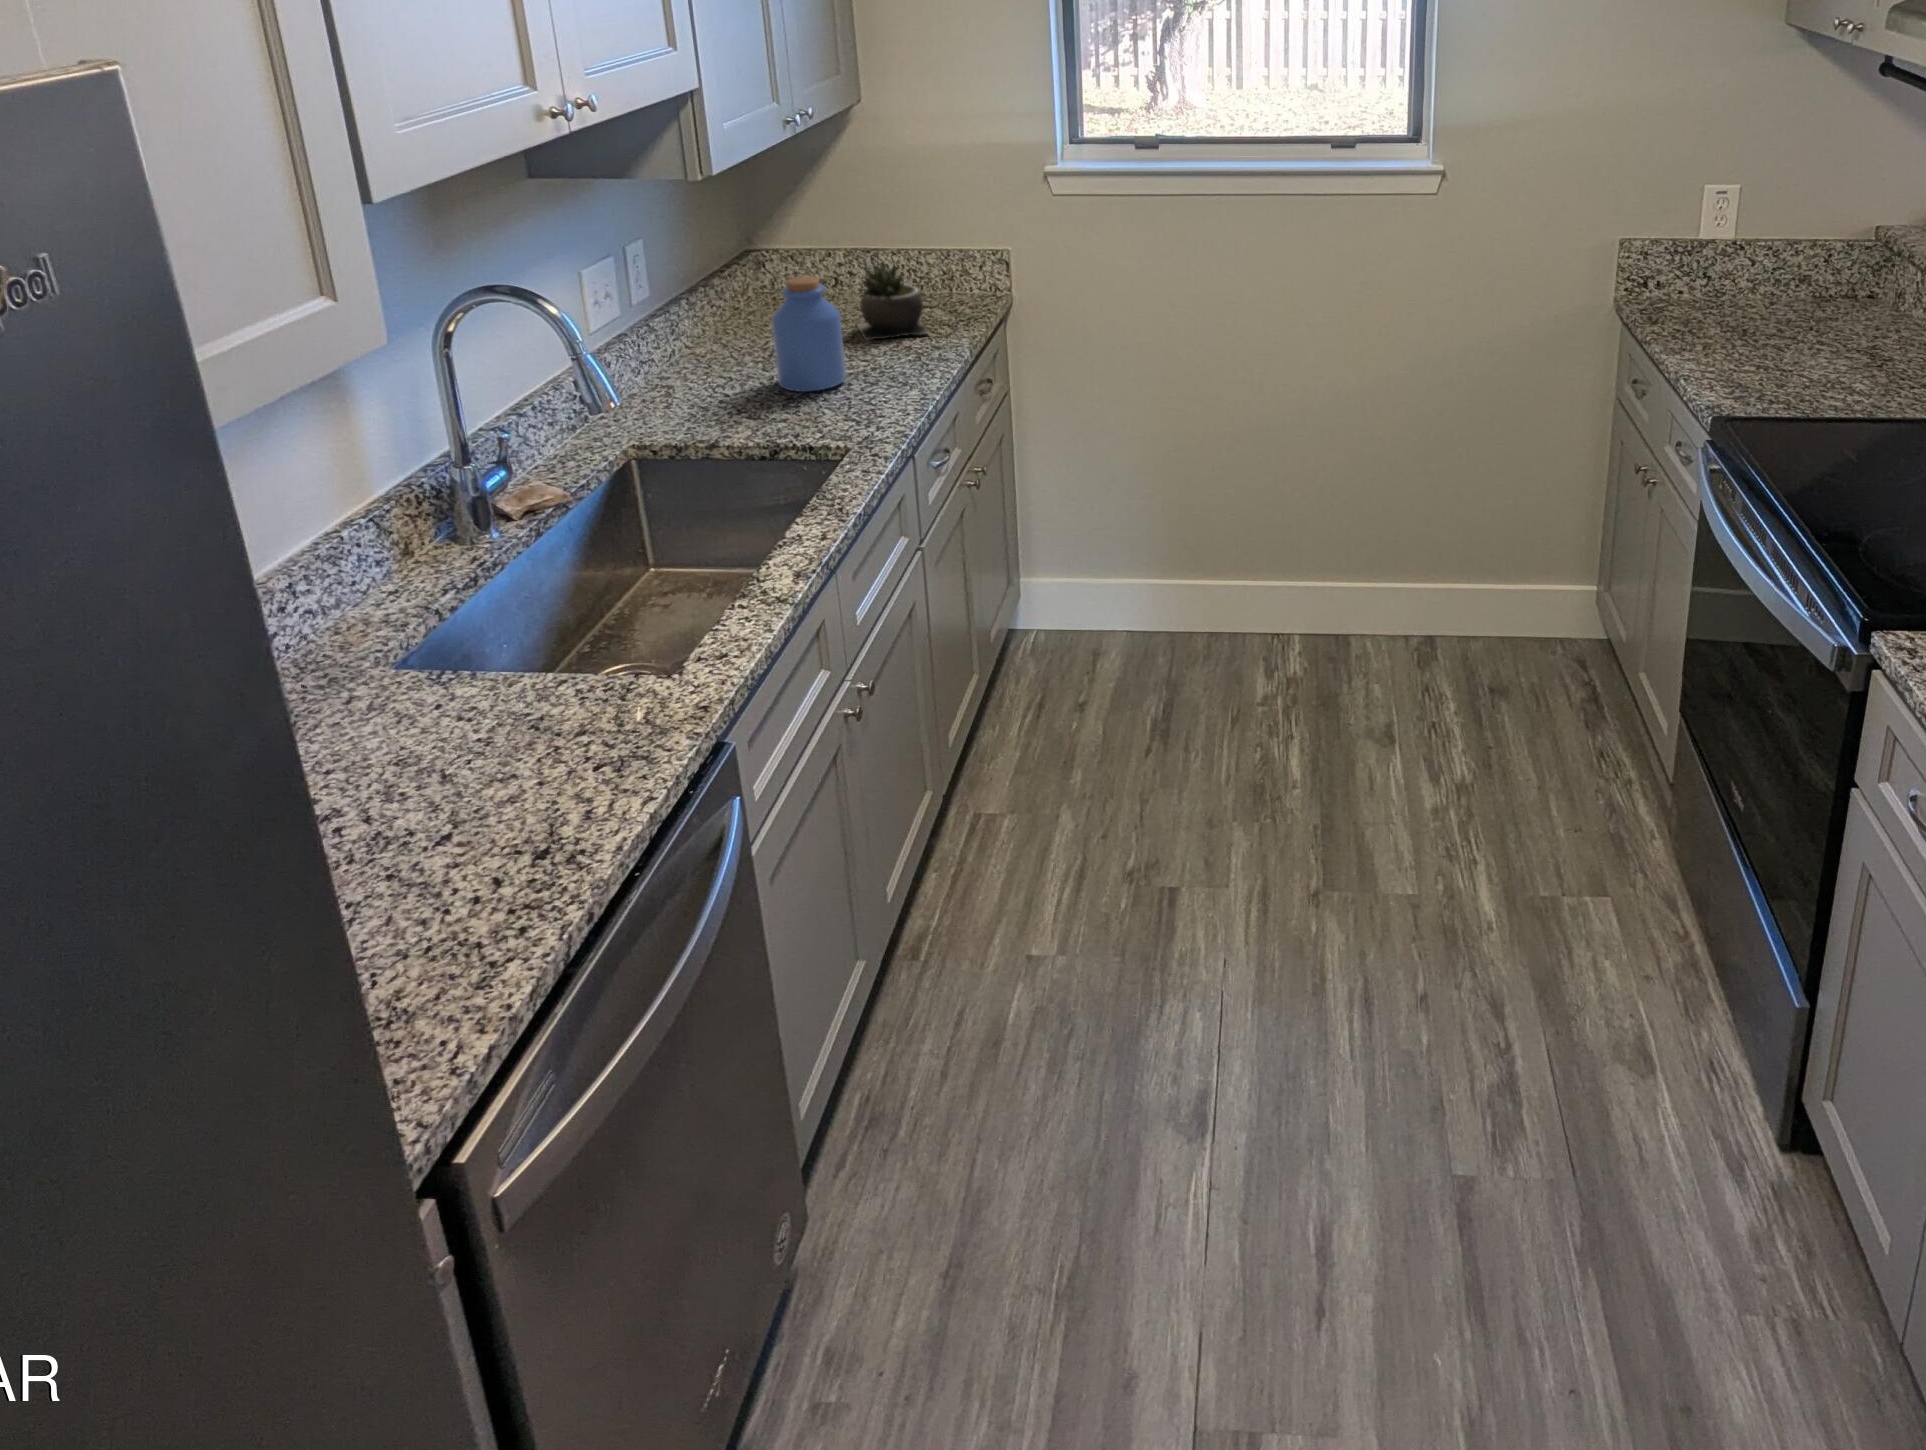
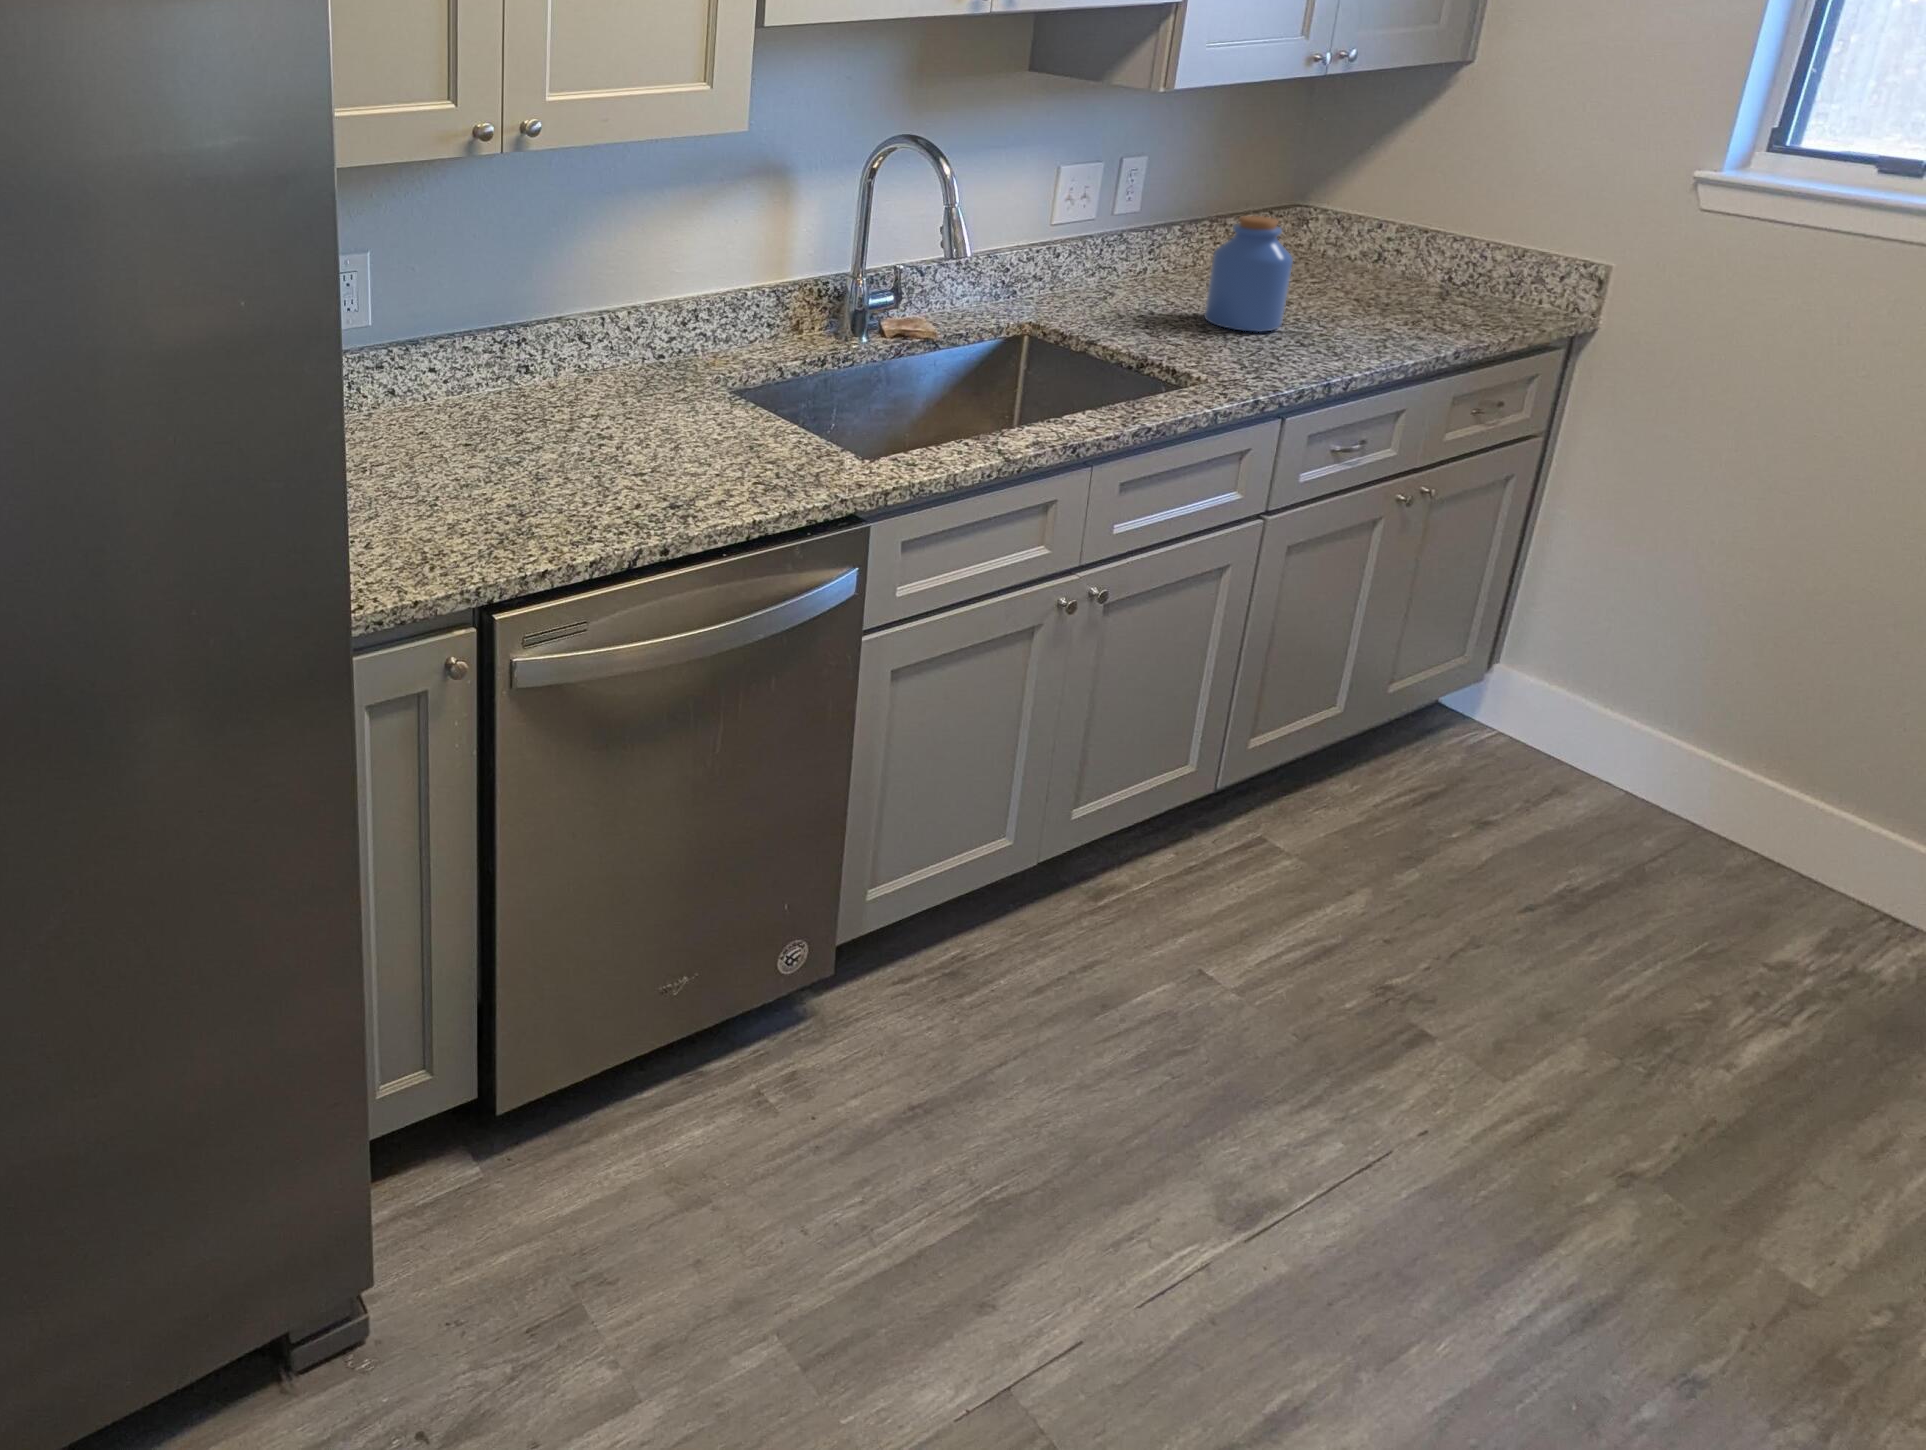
succulent plant: present [857,263,929,340] -> none [1348,231,1443,321]

